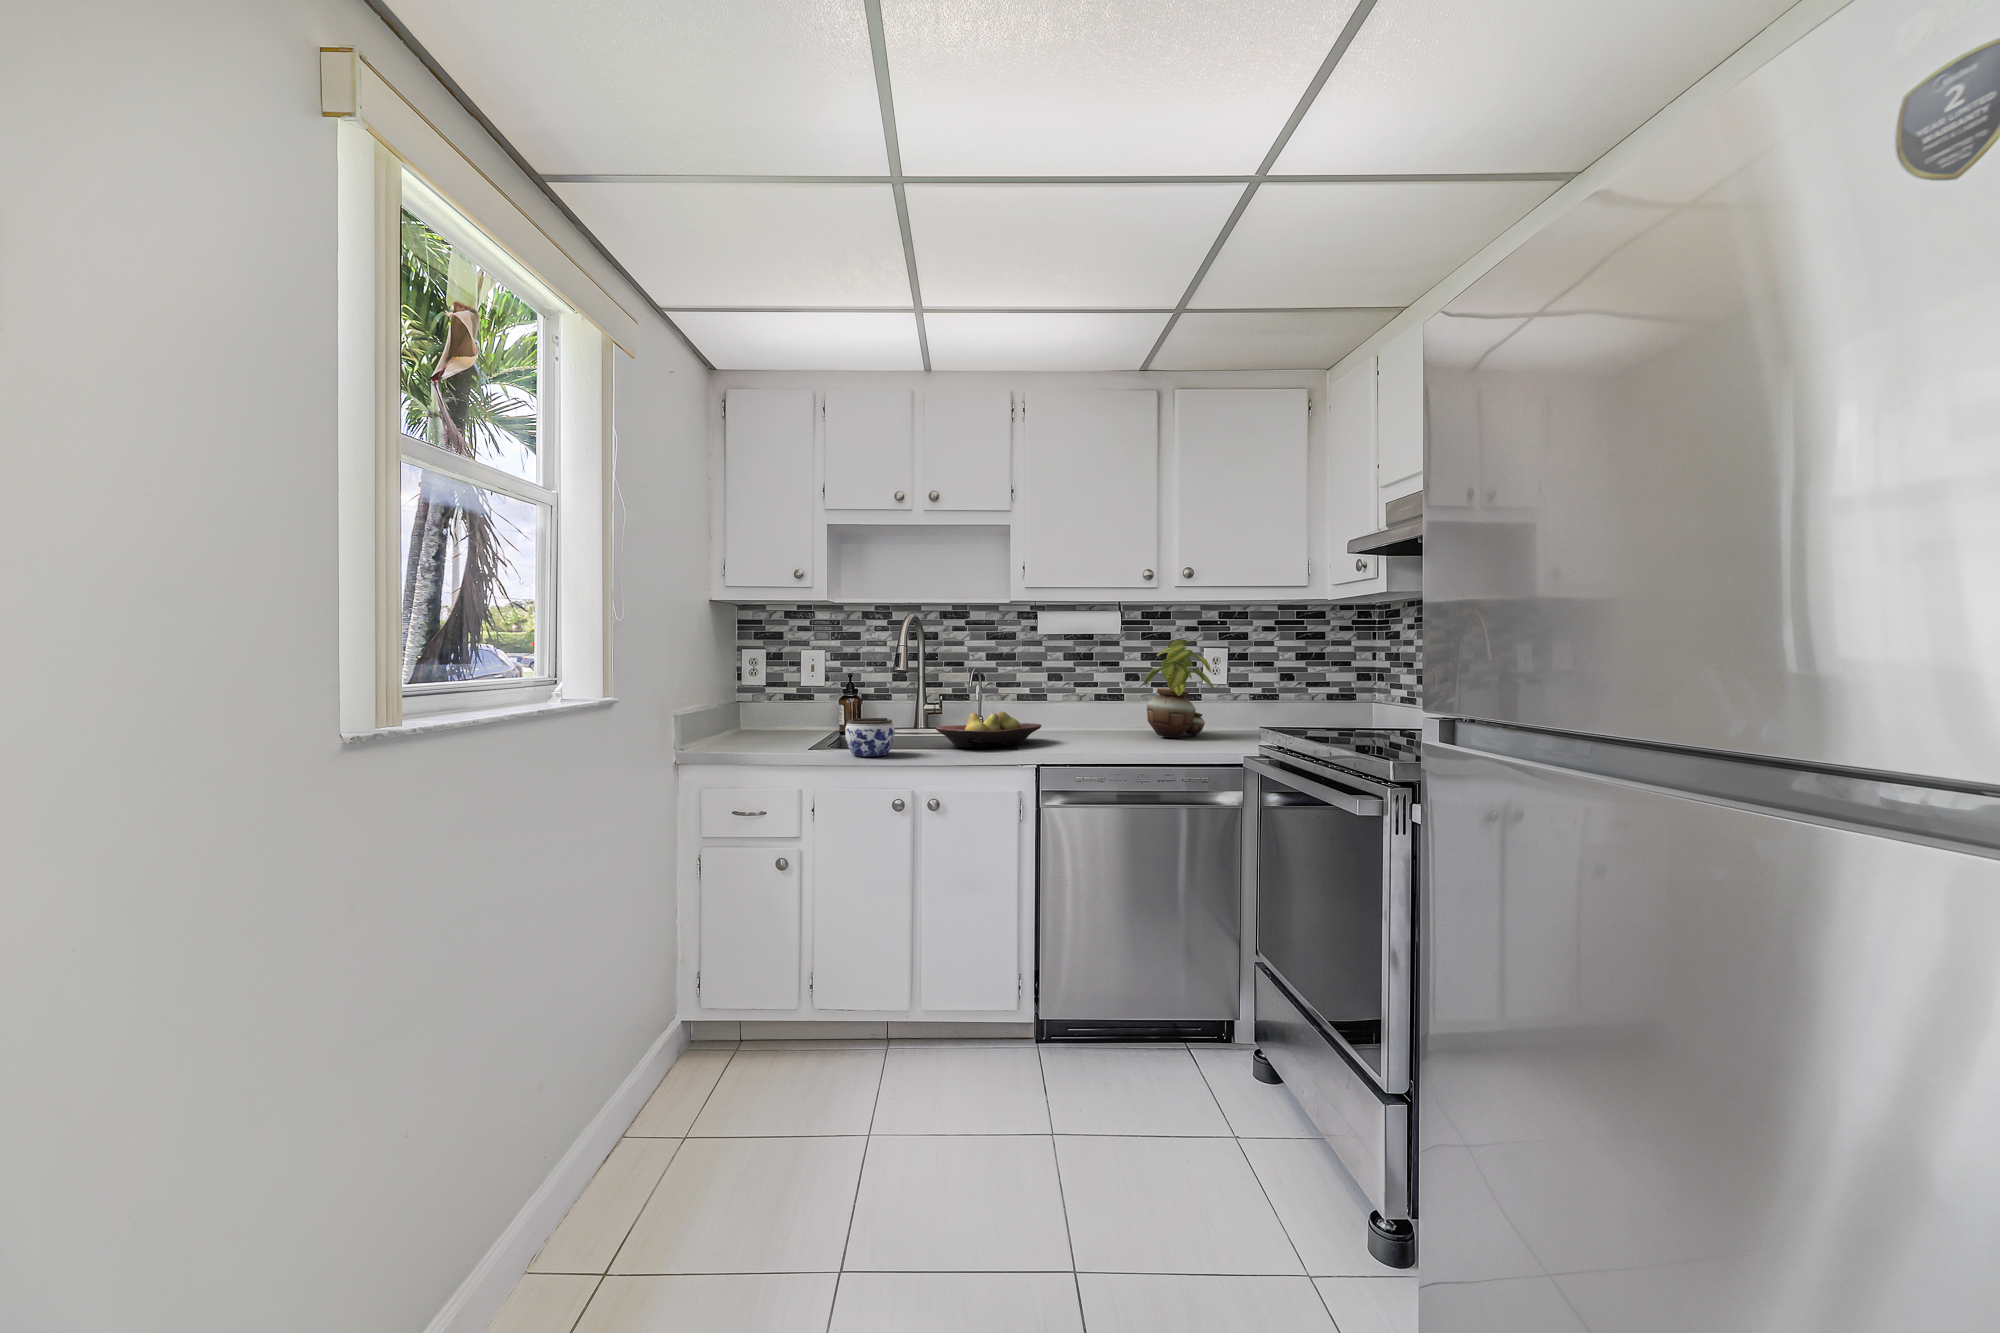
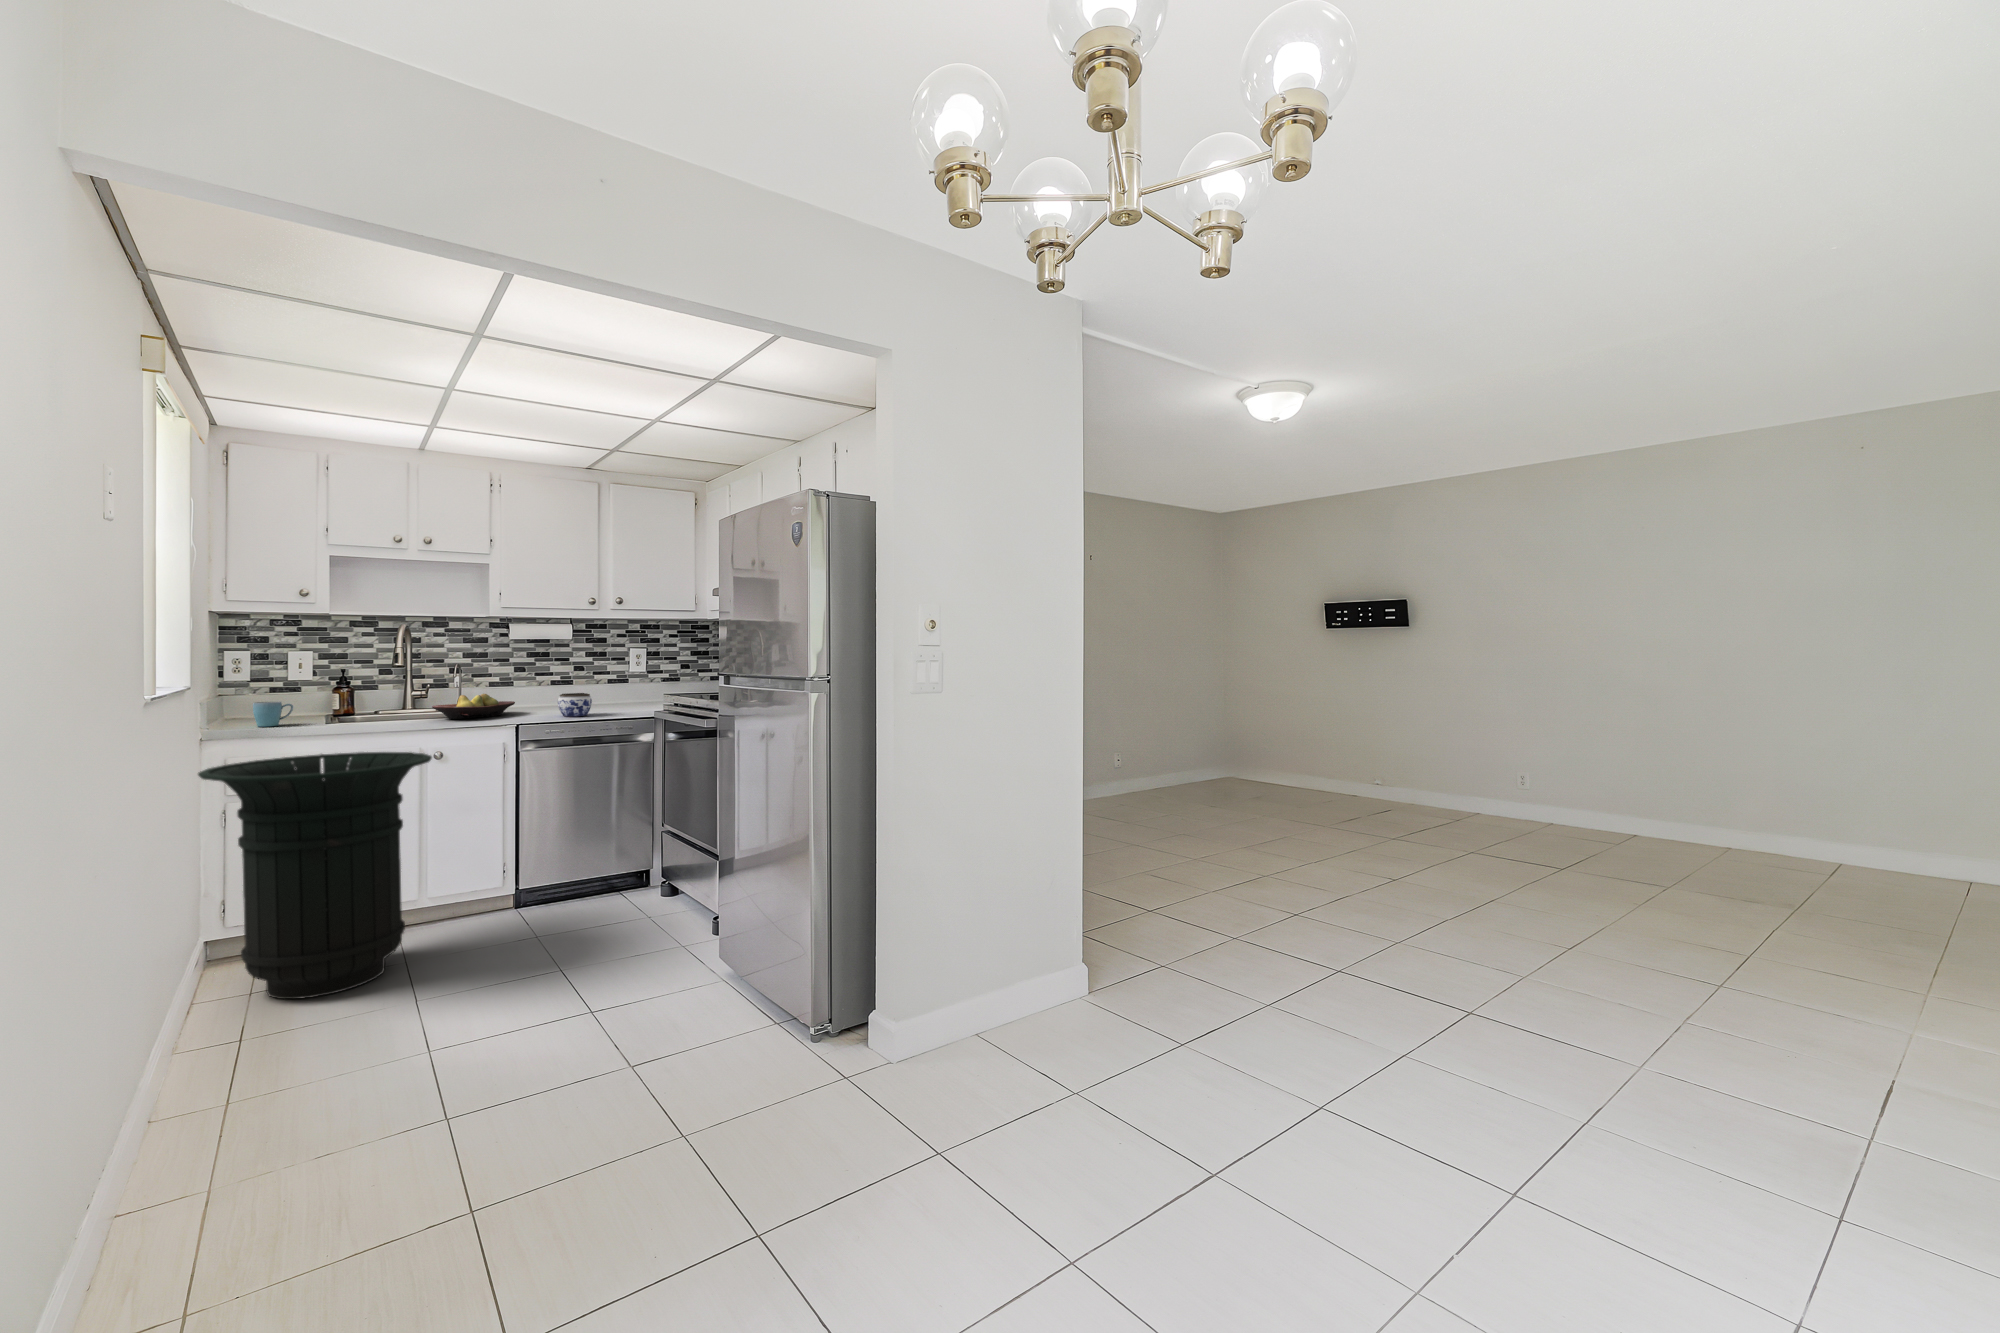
potted plant: present [1144,639,1214,738] -> none [589,644,639,707]
mug: none [748,714,788,746] -> present [253,702,293,727]
jar: present [845,718,895,756] -> present [558,693,592,716]
trash can: none [622,791,900,1170] -> present [198,752,432,999]

